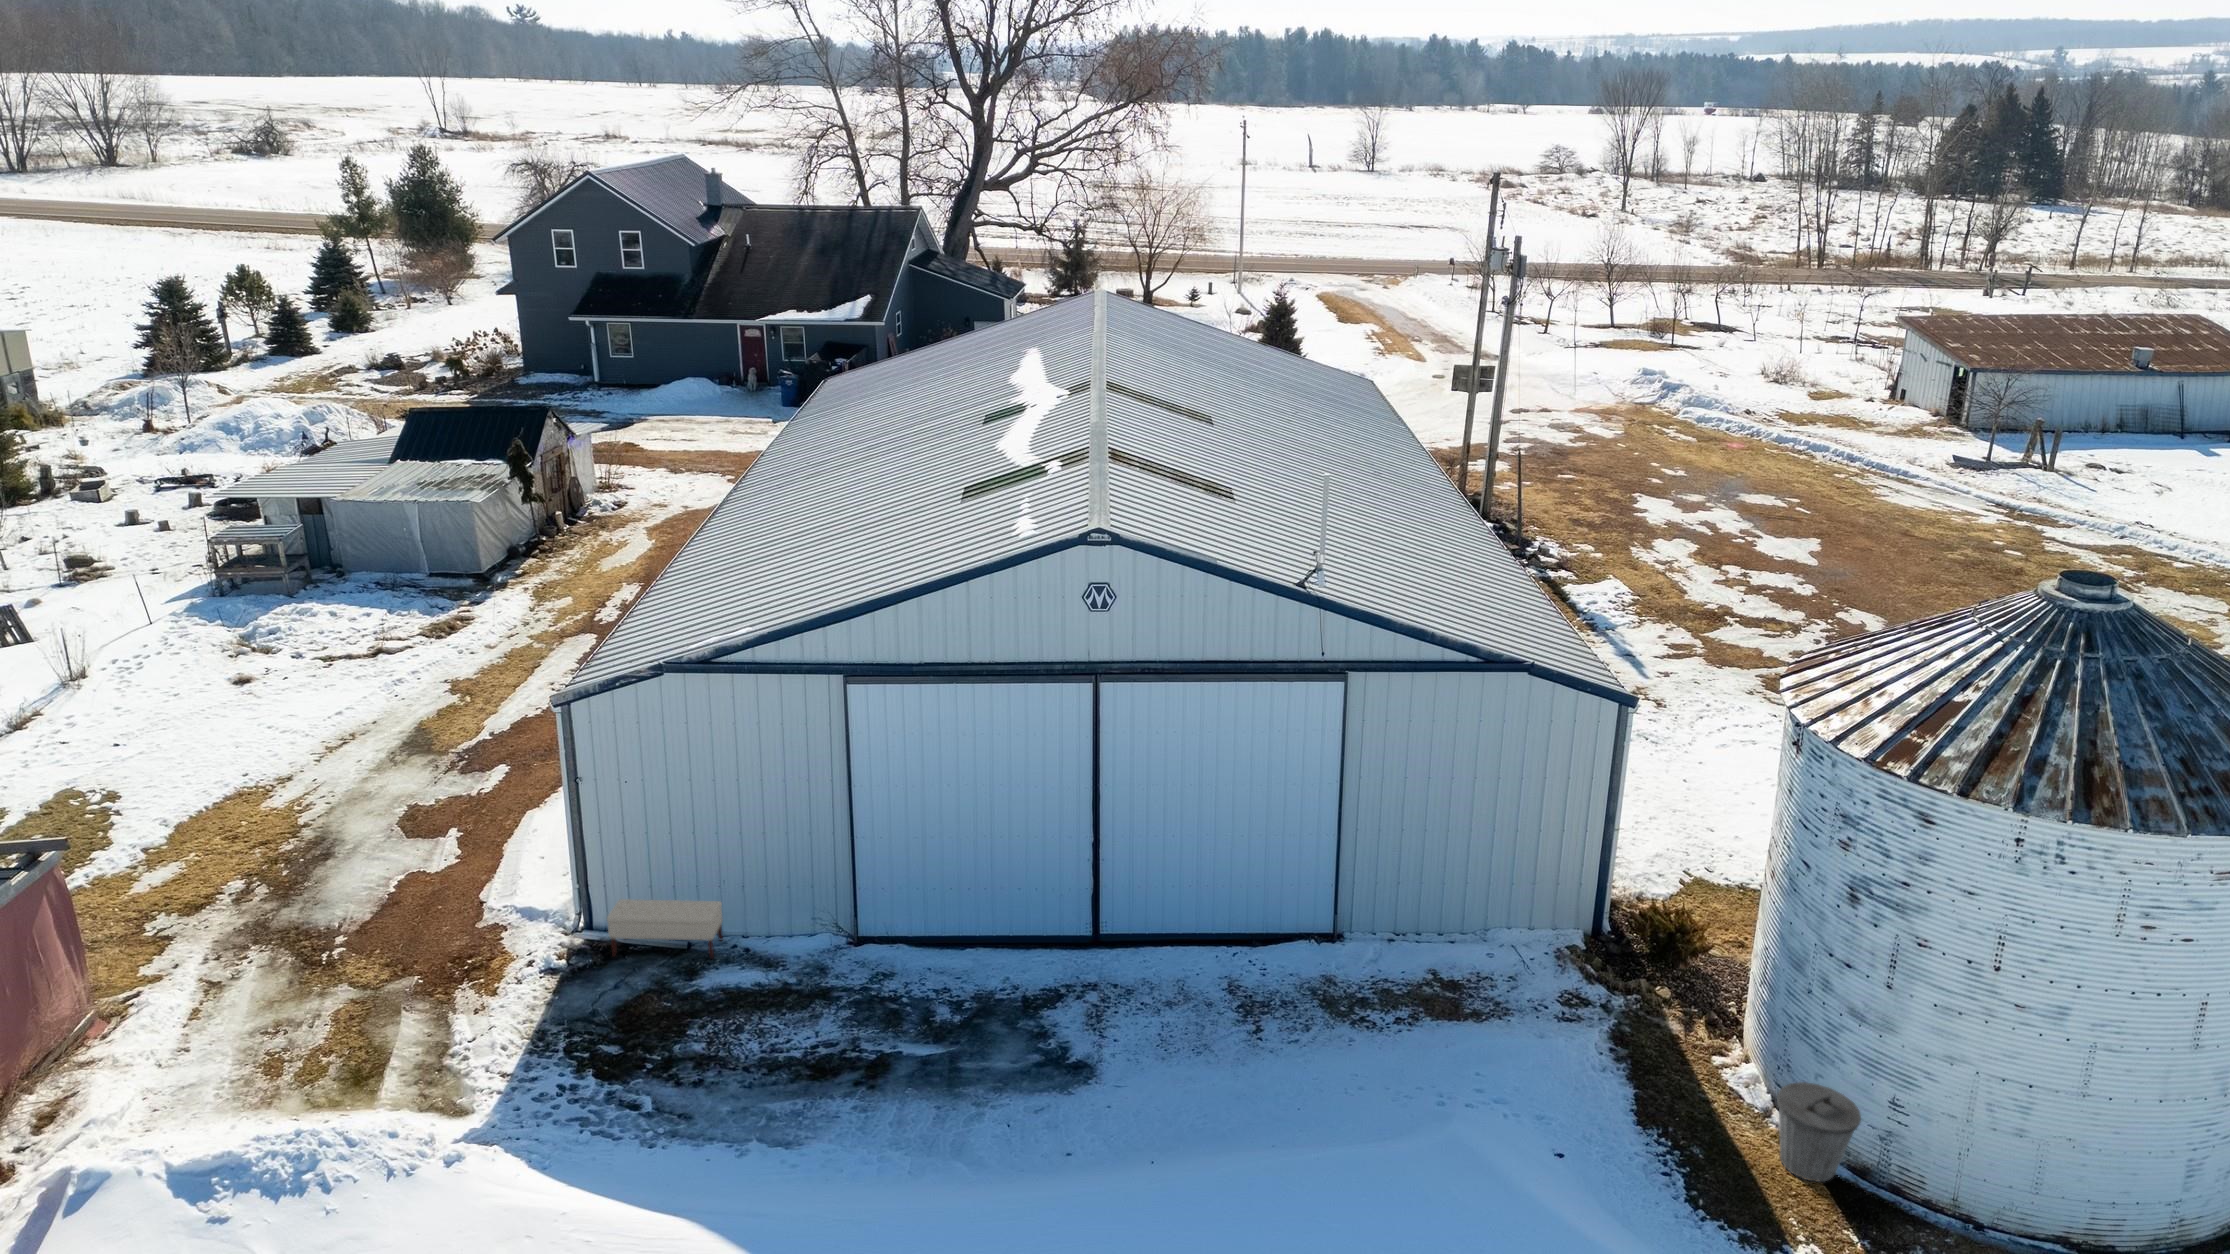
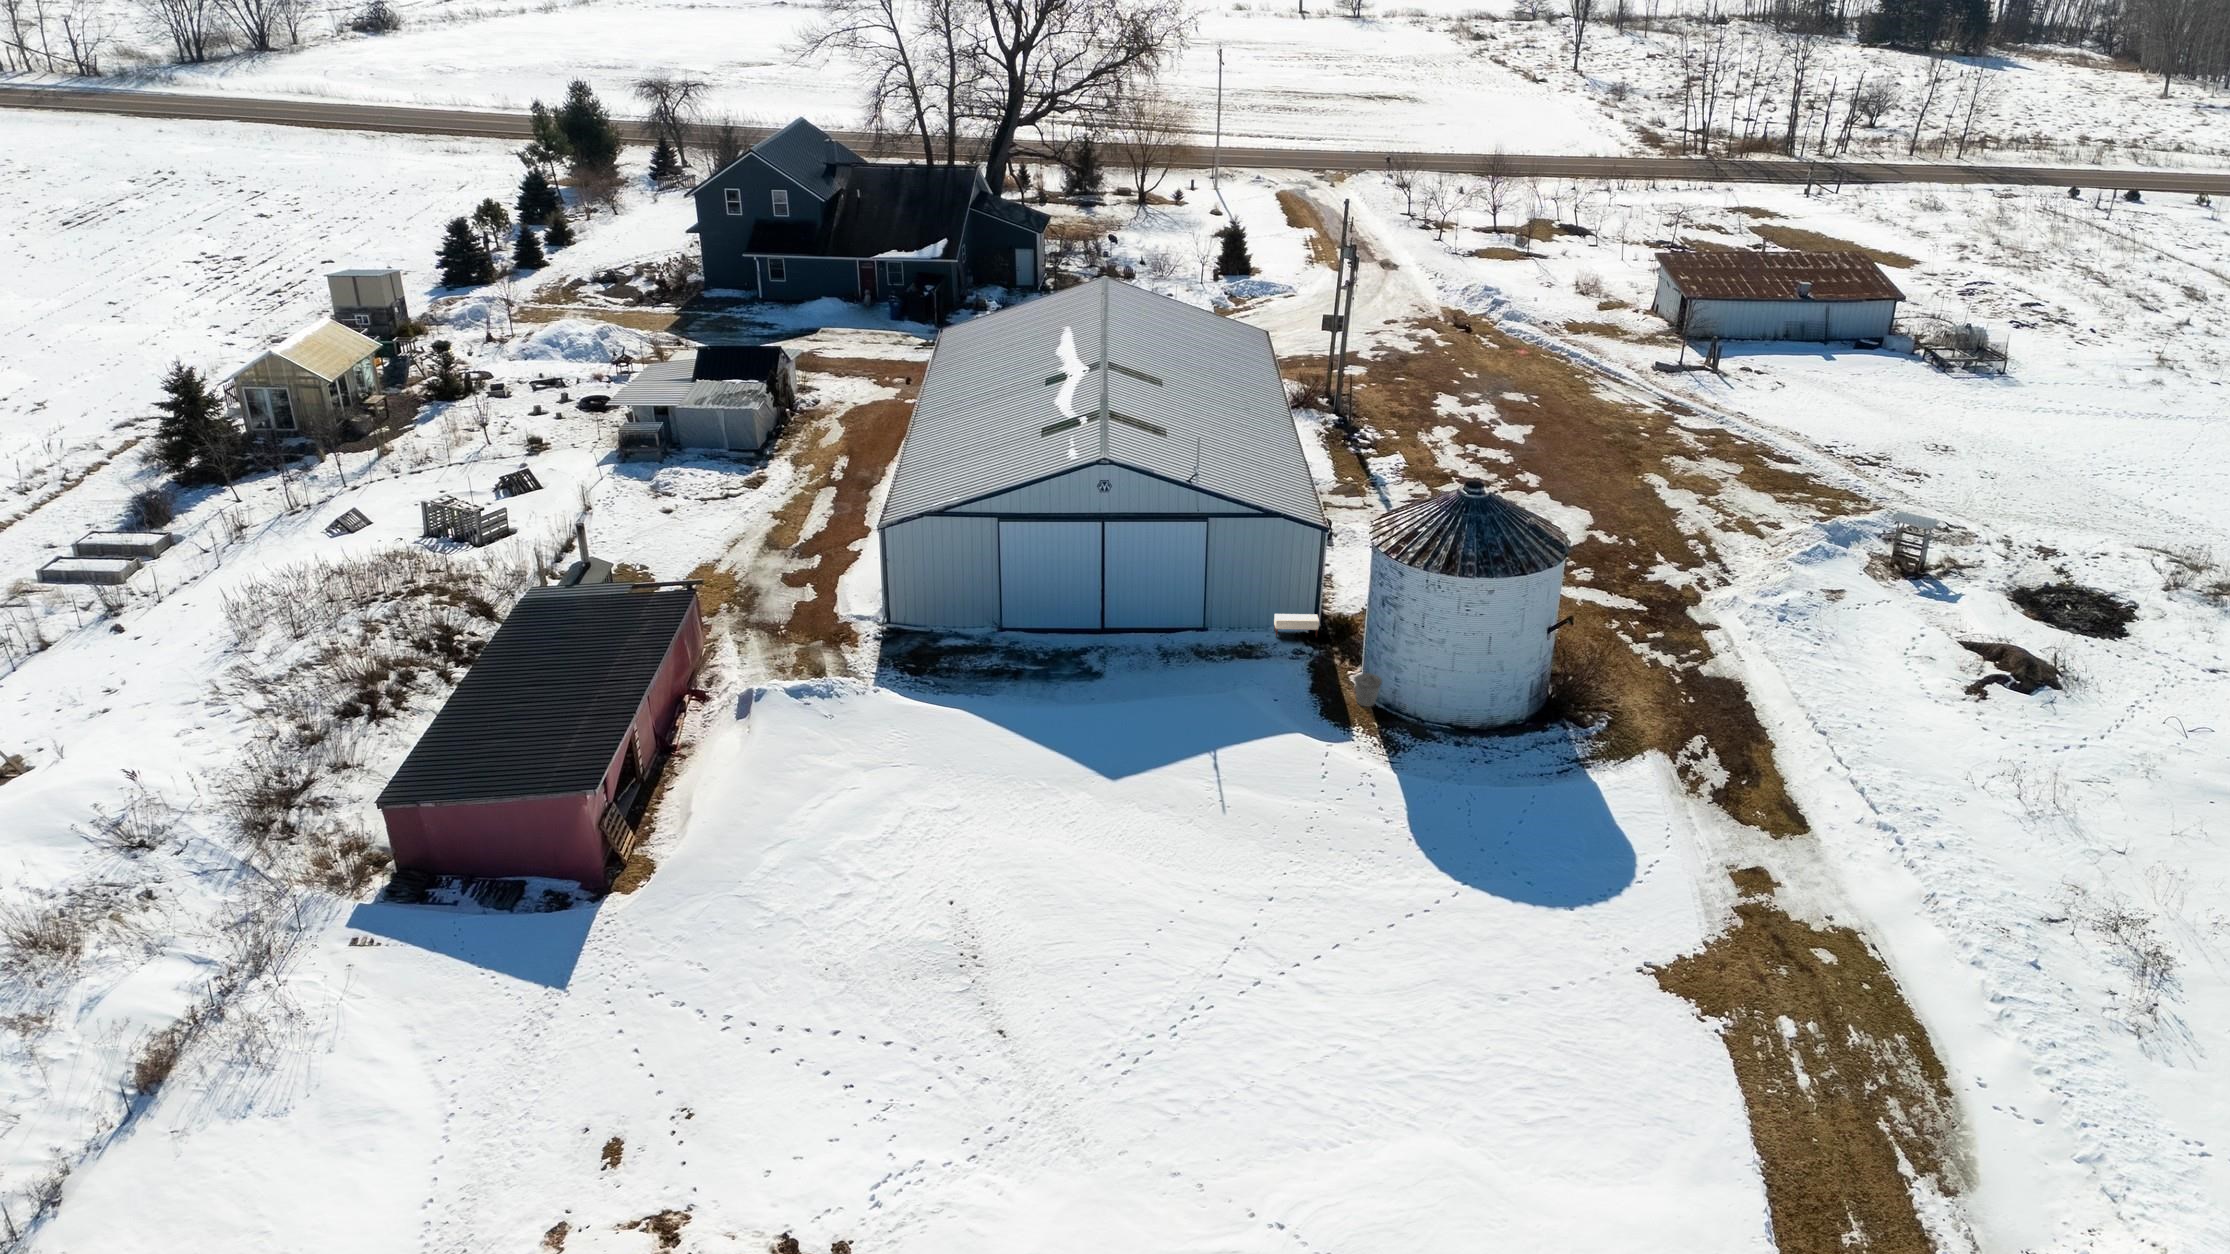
bench: present [607,899,723,958] -> present [1274,614,1319,637]

